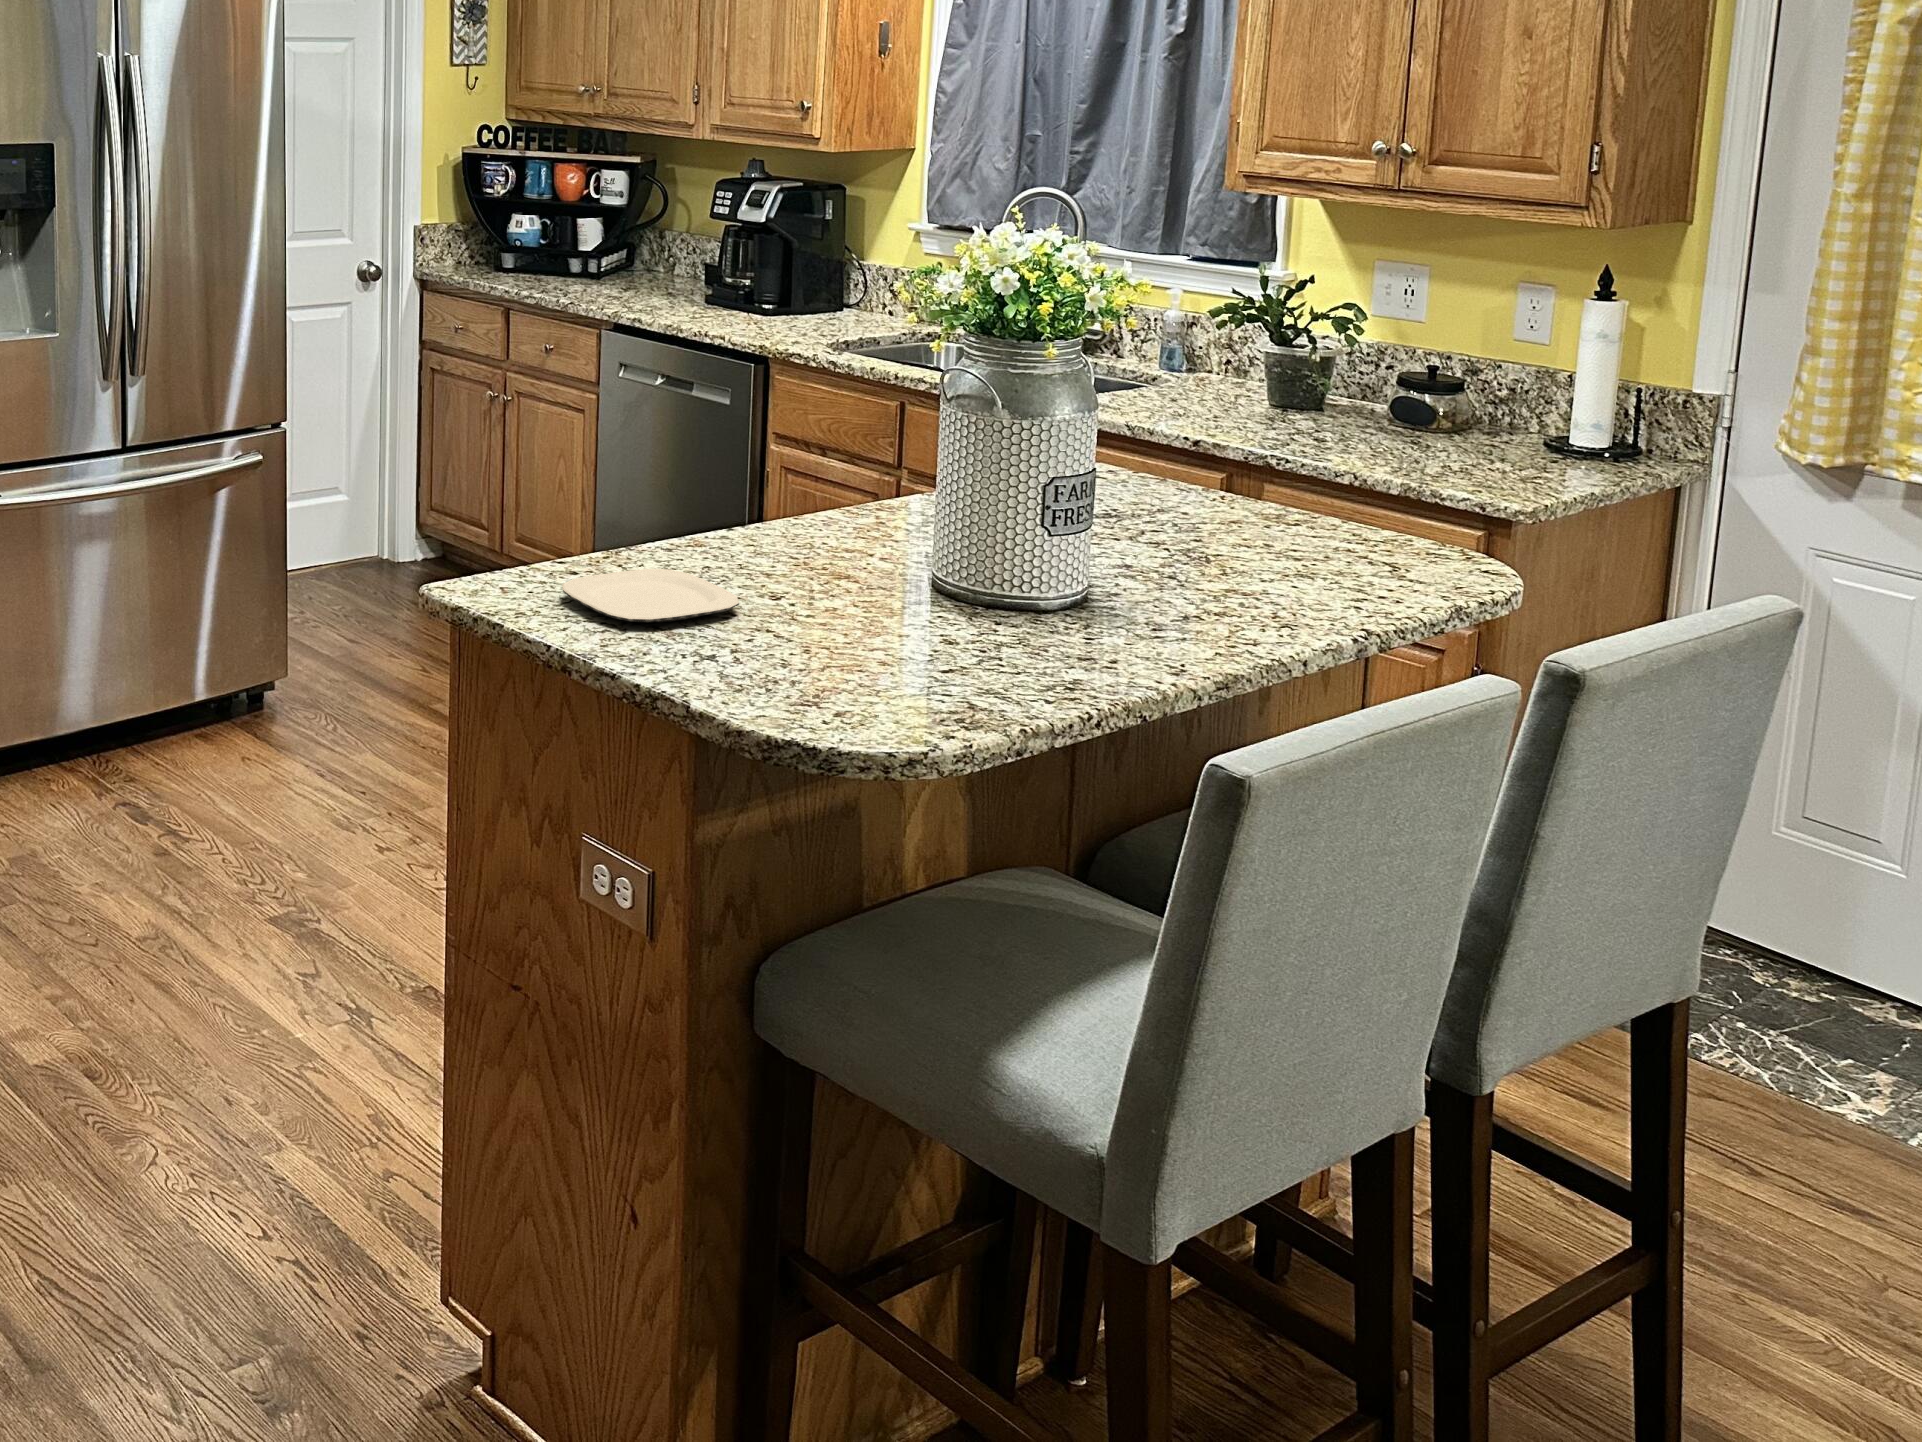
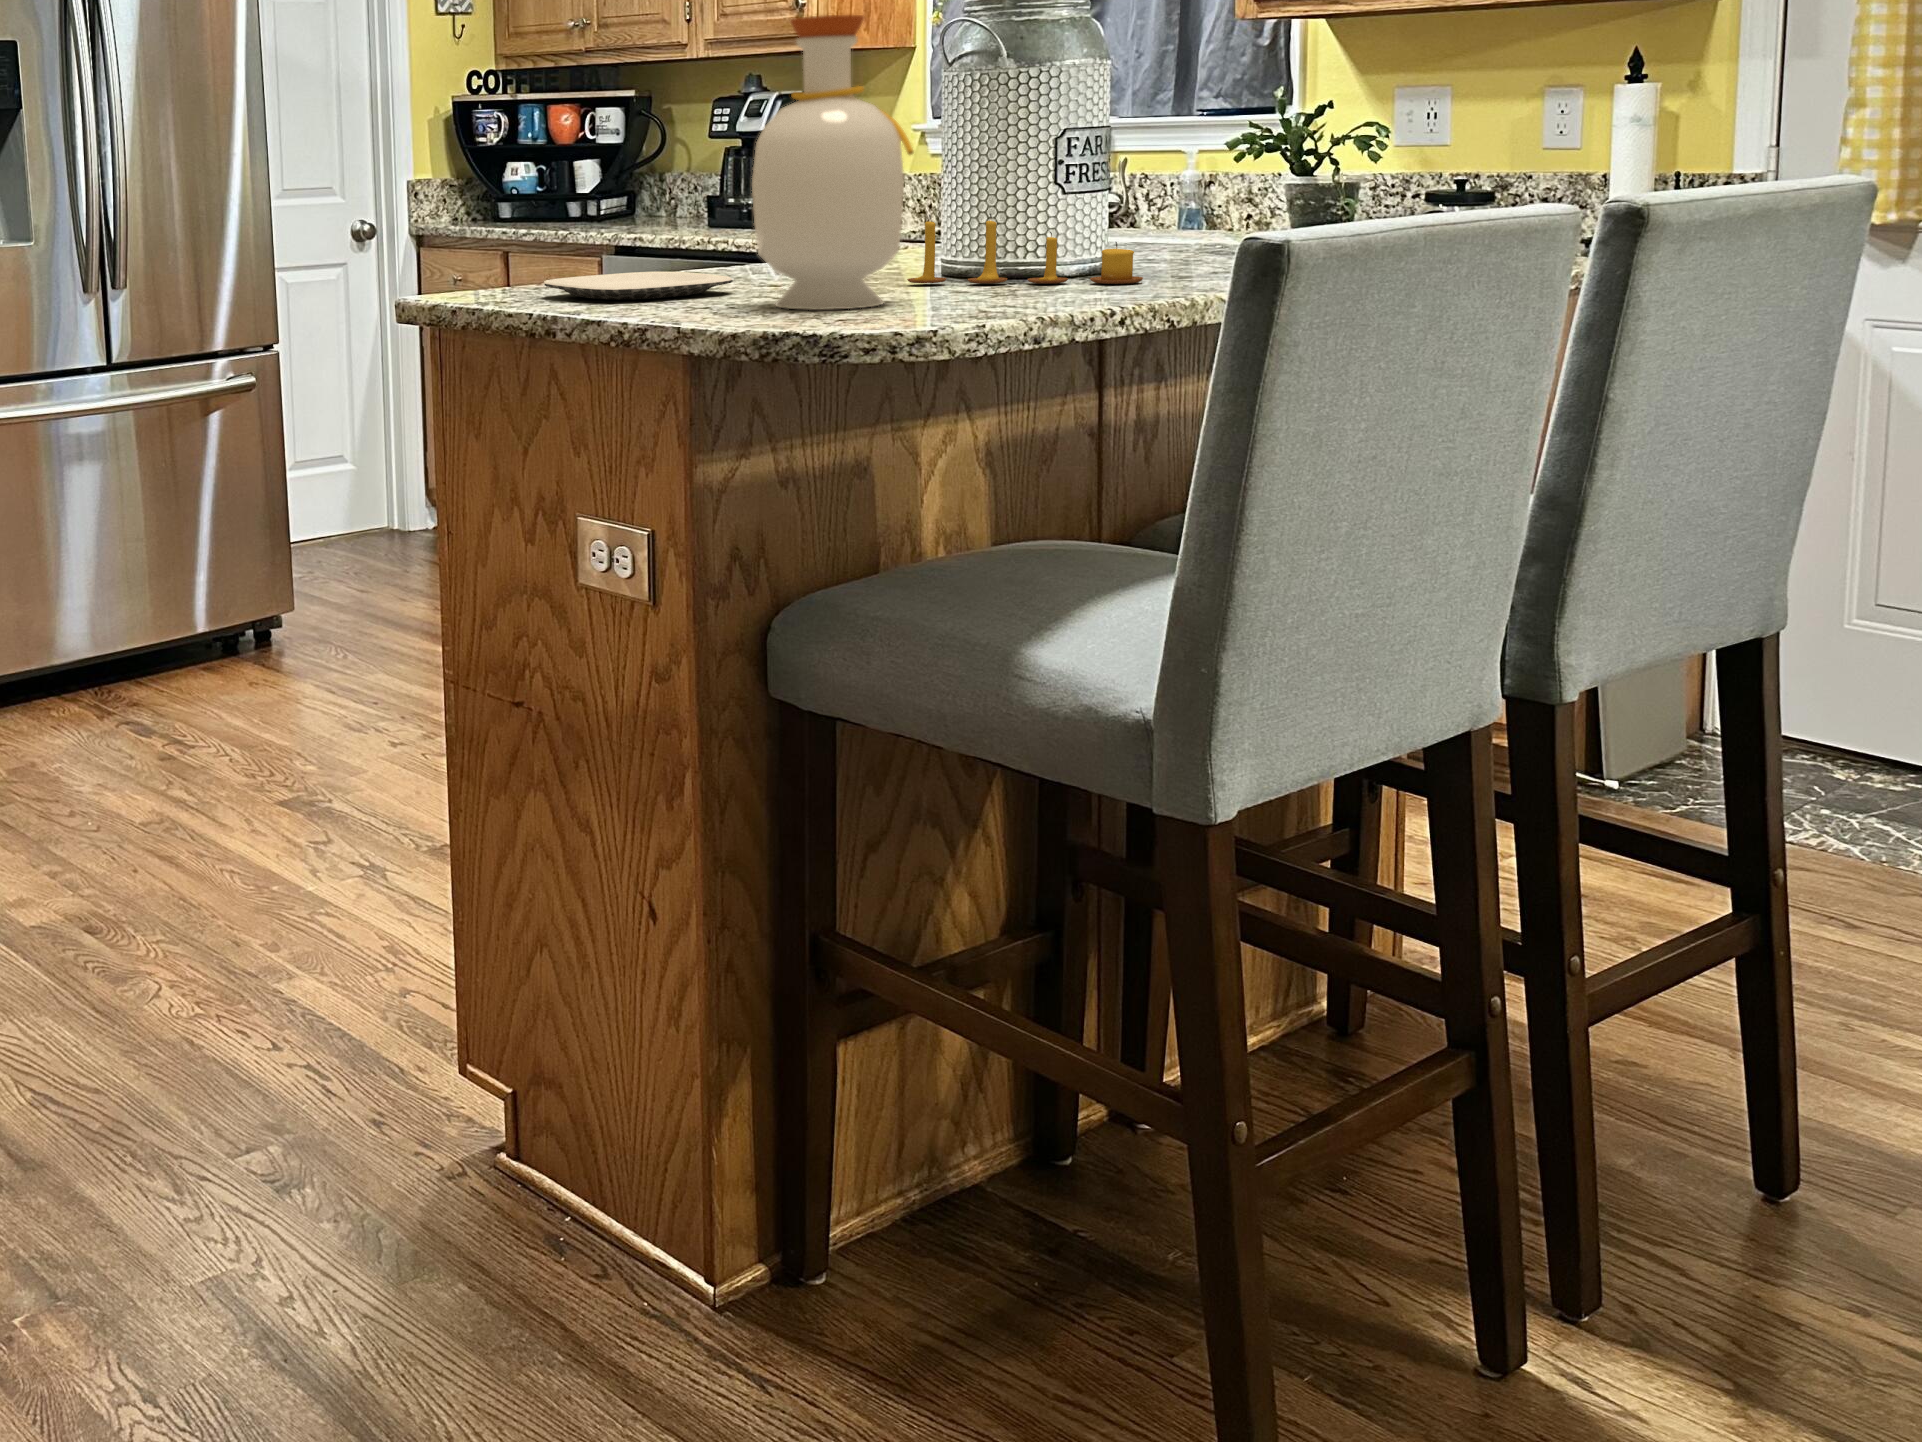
bottle: none [764,408,917,686] -> present [752,15,914,310]
candle: none [902,550,1123,642] -> present [907,214,1143,284]

